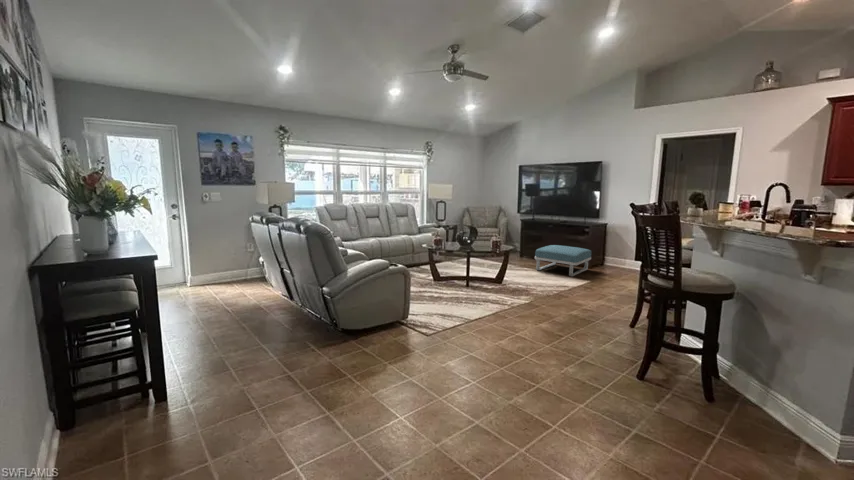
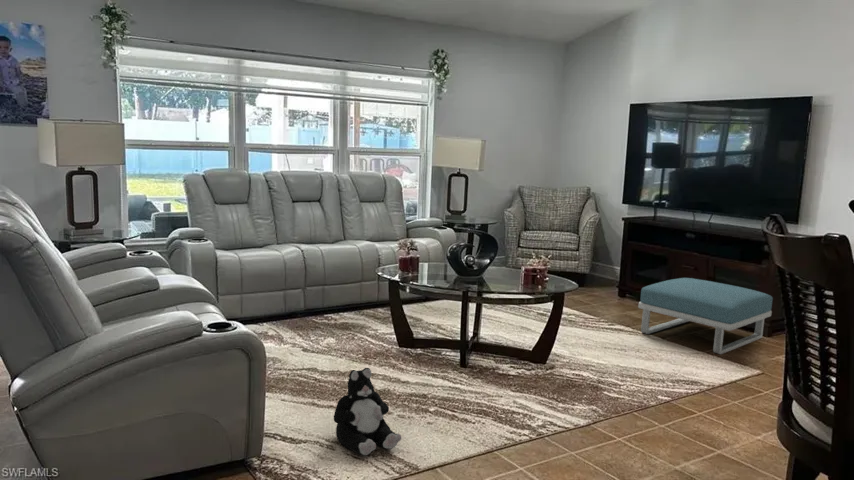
plush toy: none [433,283,462,317] -> present [334,368,401,455]

